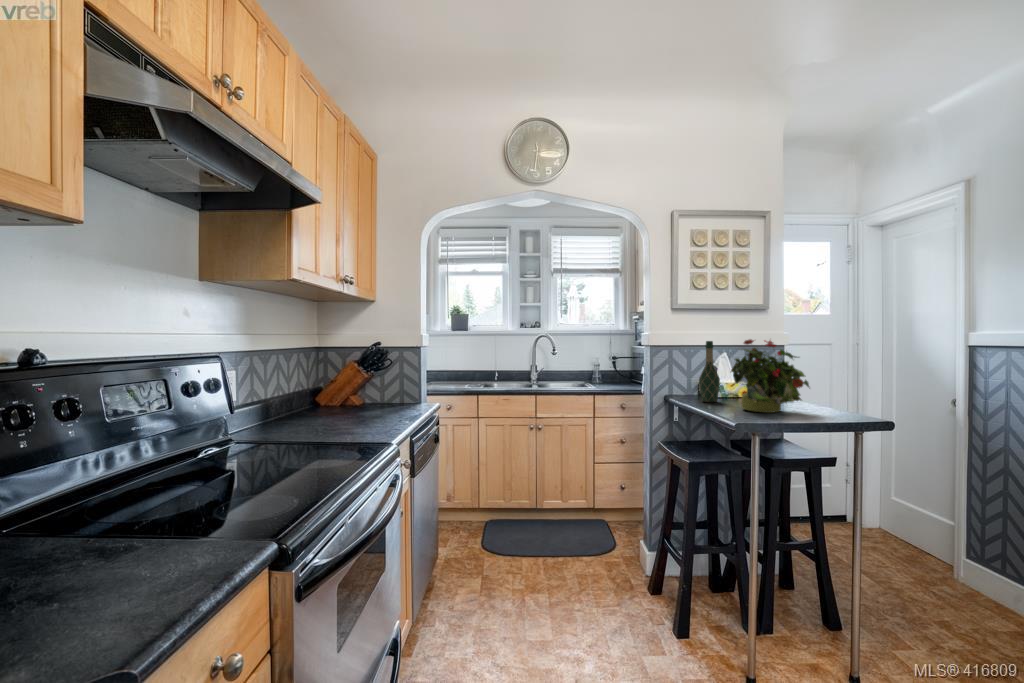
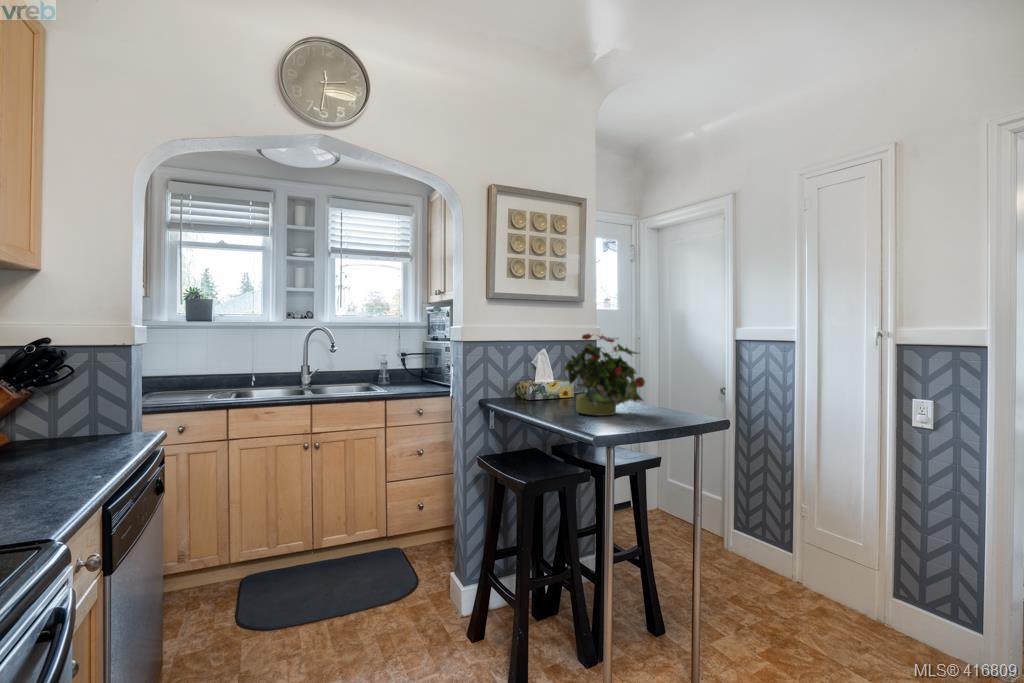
wine bottle: present [699,341,720,402] -> none [523,336,545,405]

